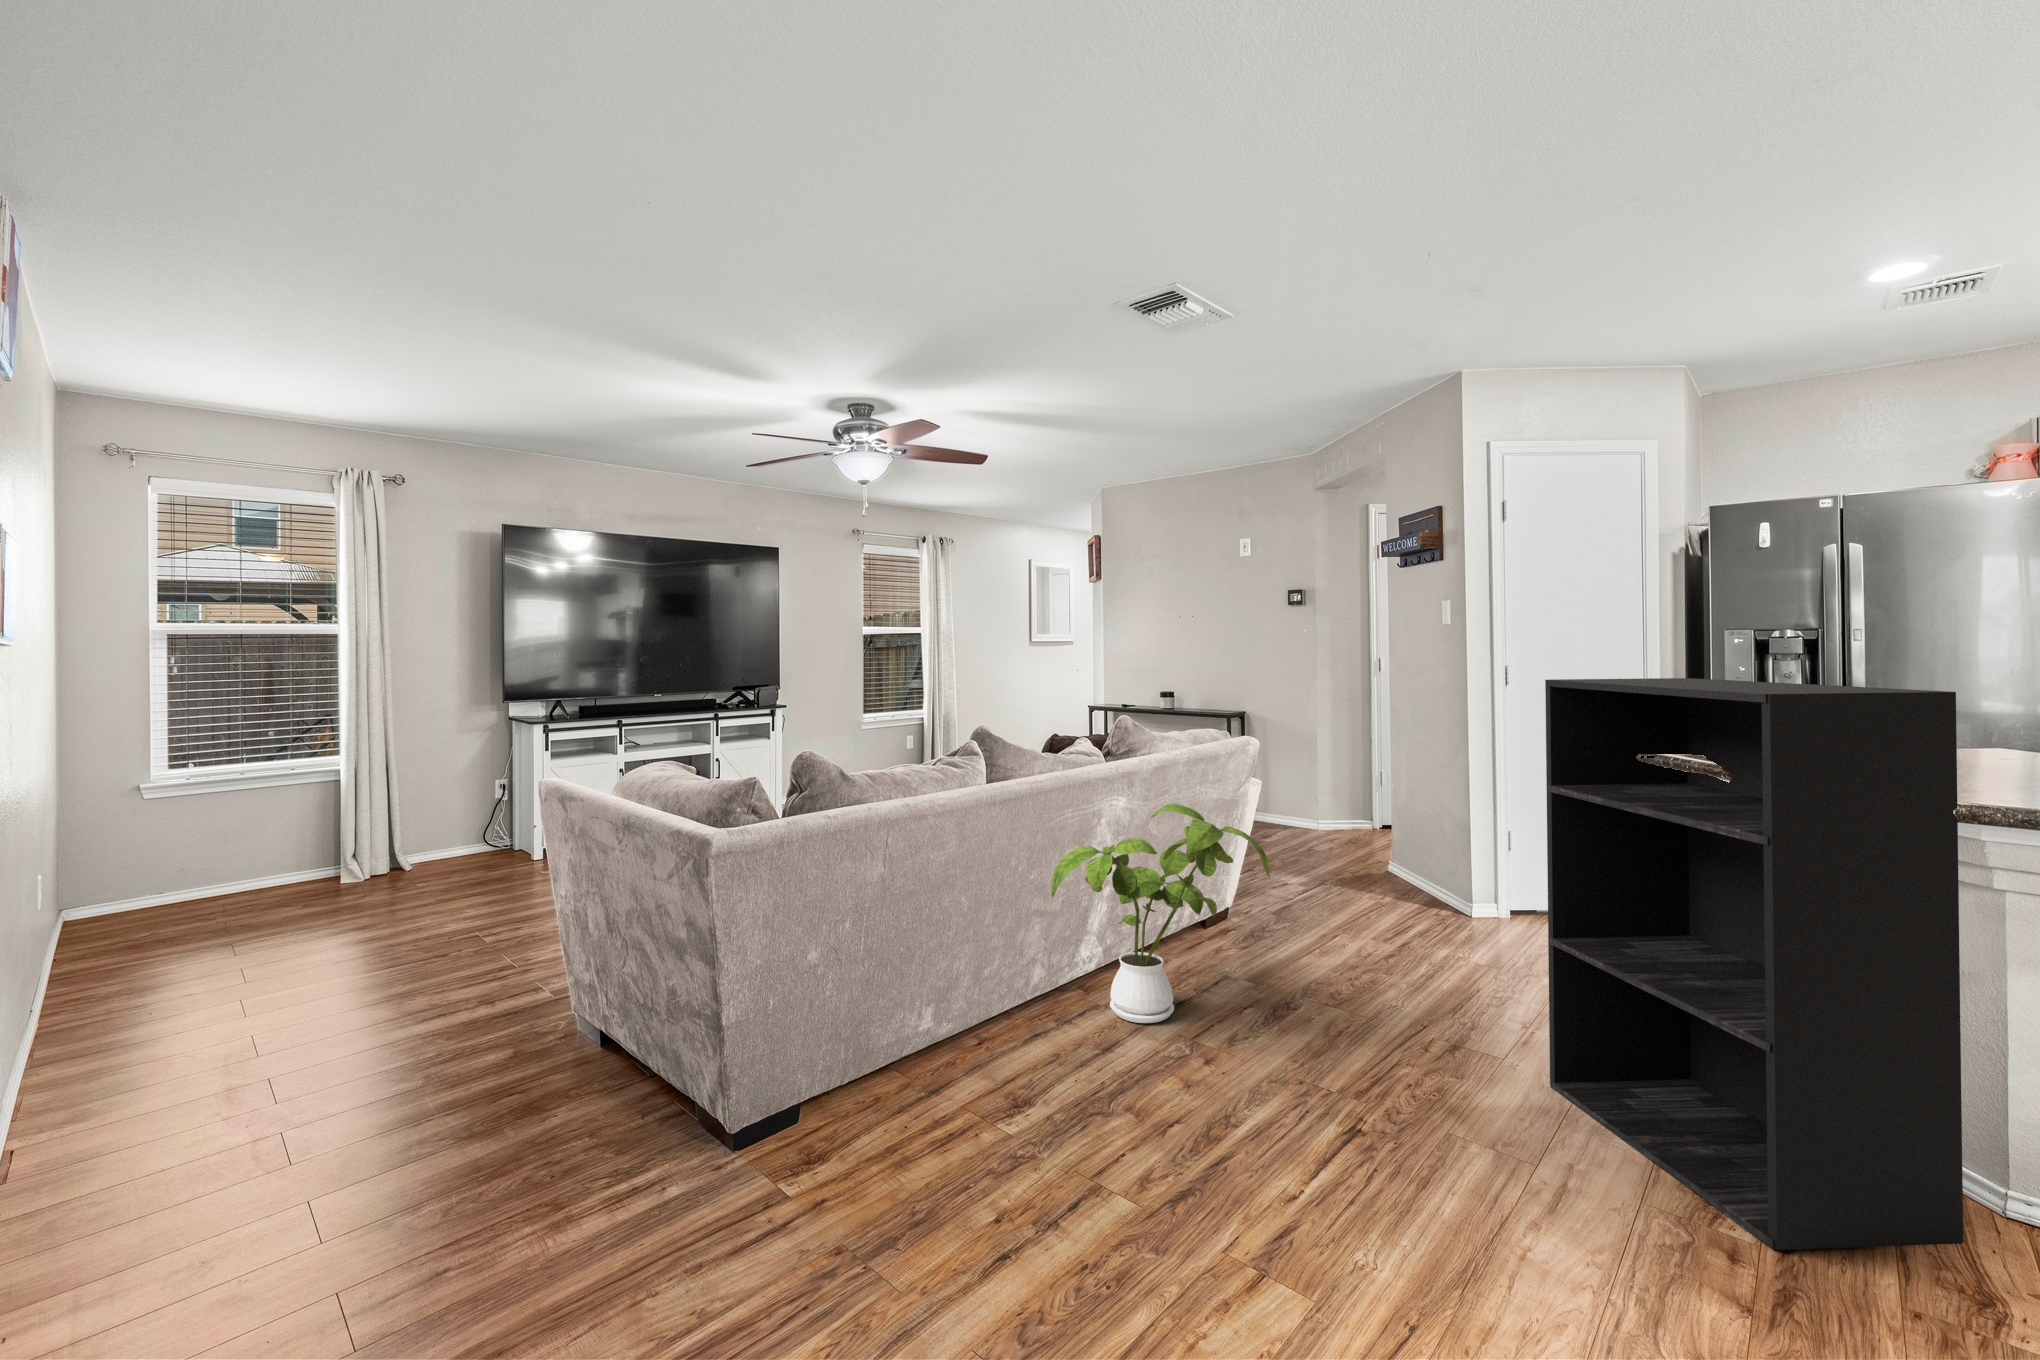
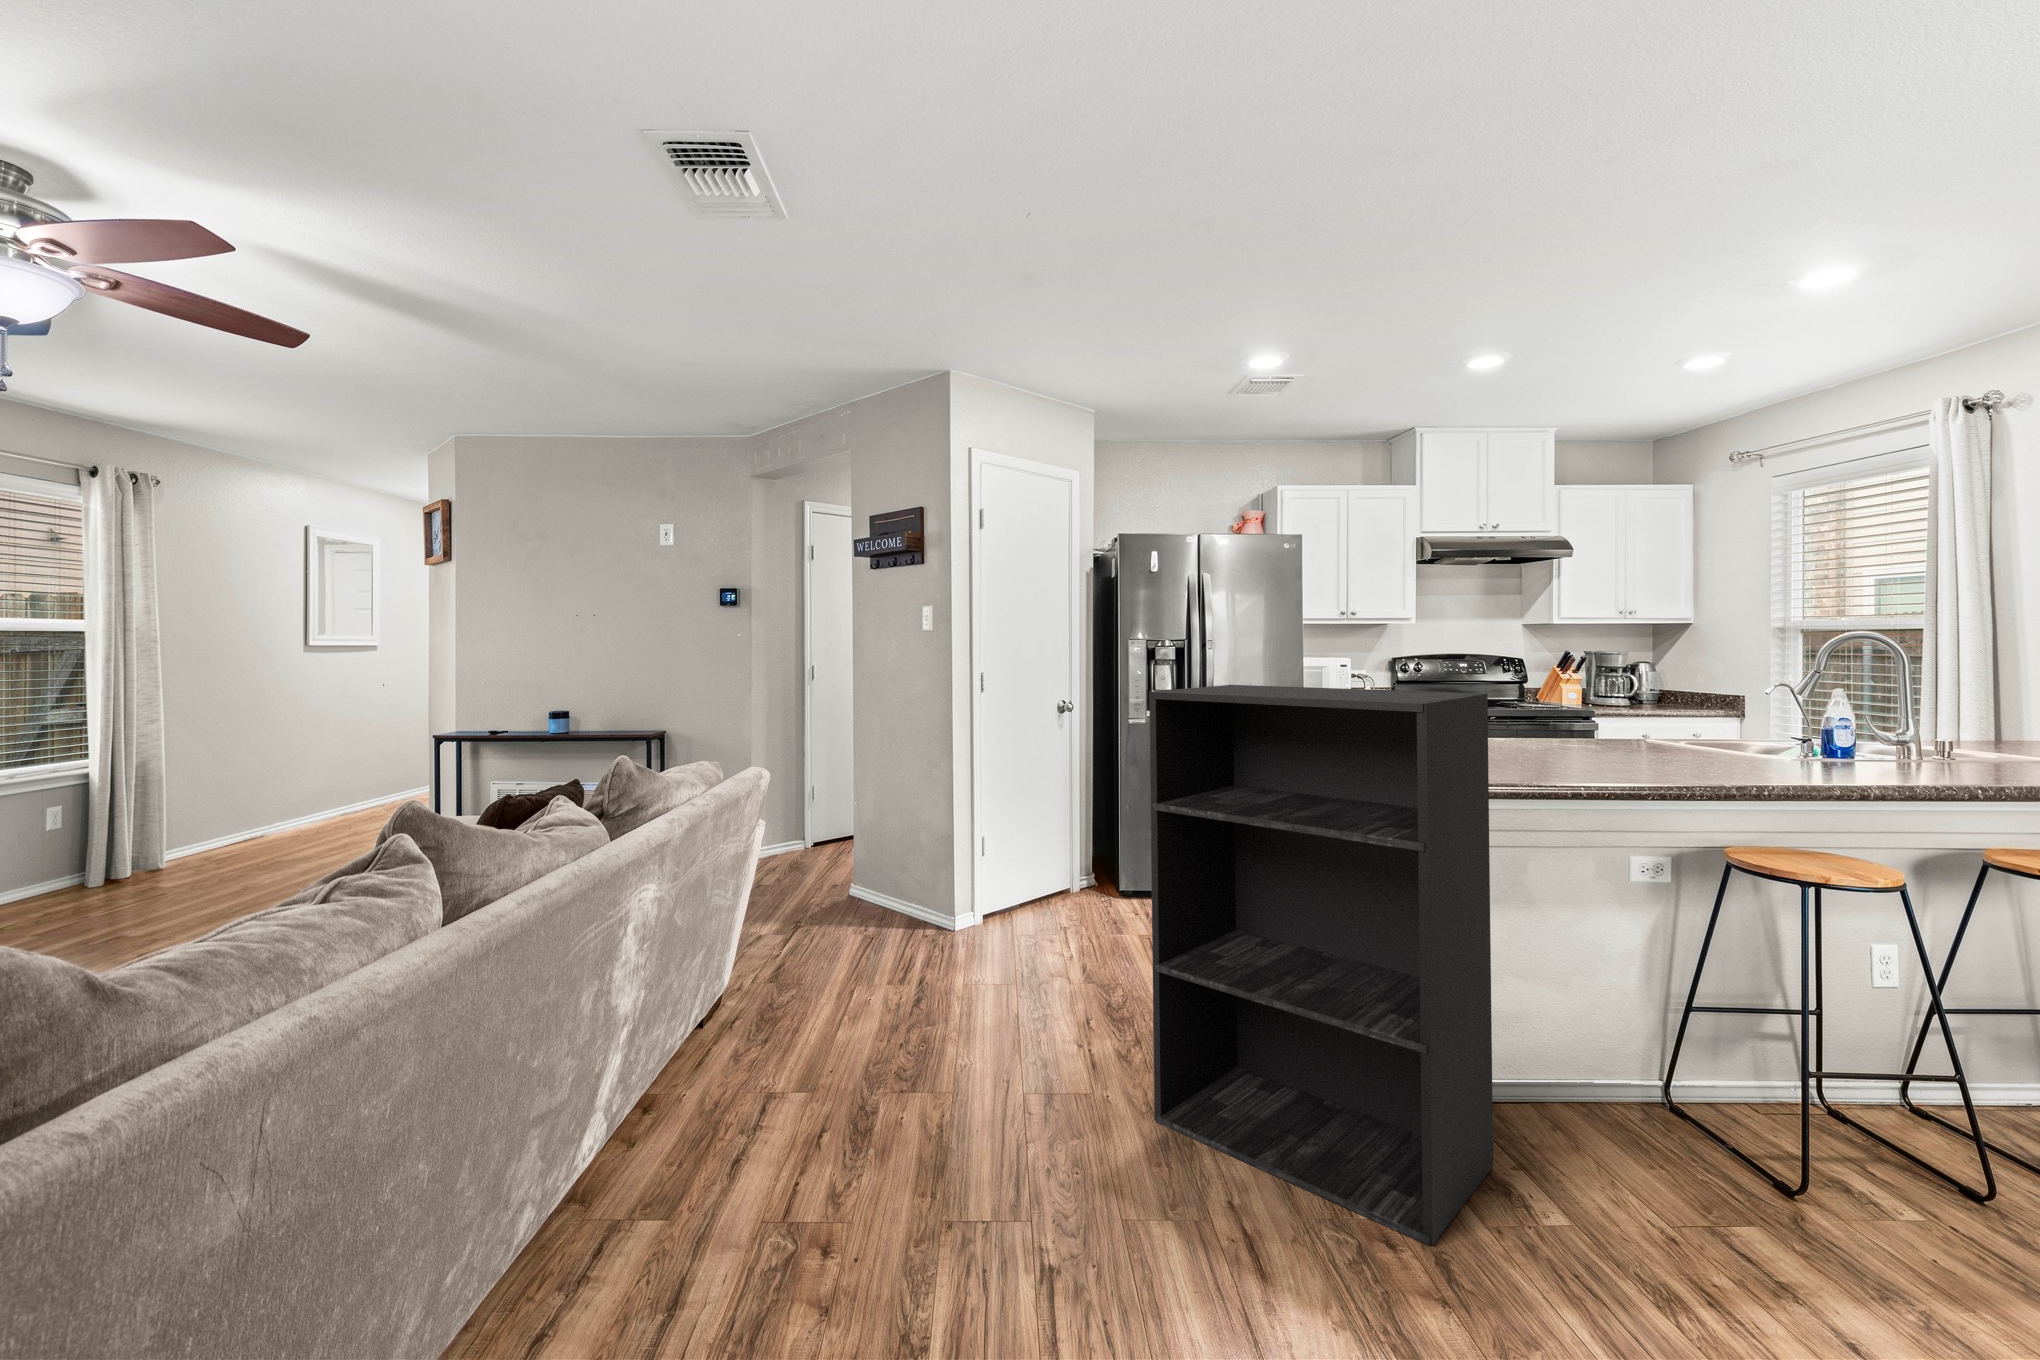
house plant: present [1051,804,1270,1023] -> none [562,885,876,1222]

